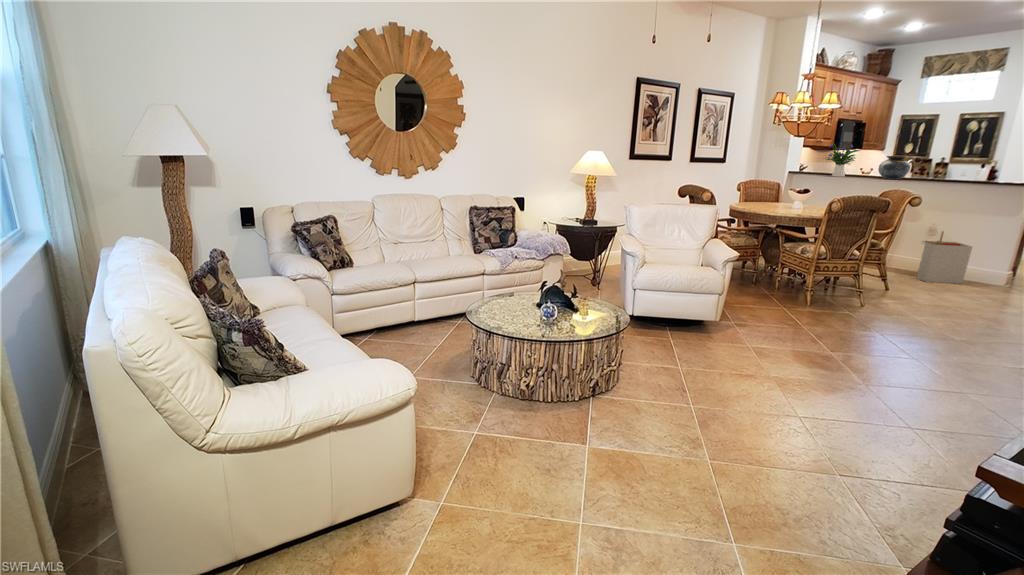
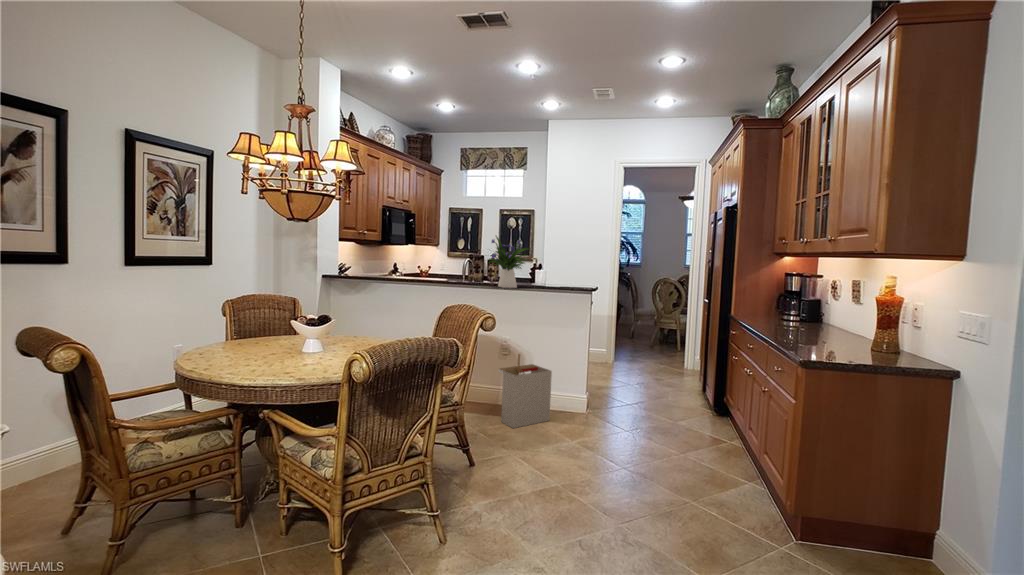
flower arrangement: present [826,142,860,177] -> present [489,236,528,288]
vase: present [878,156,910,180] -> none [435,253,469,284]

